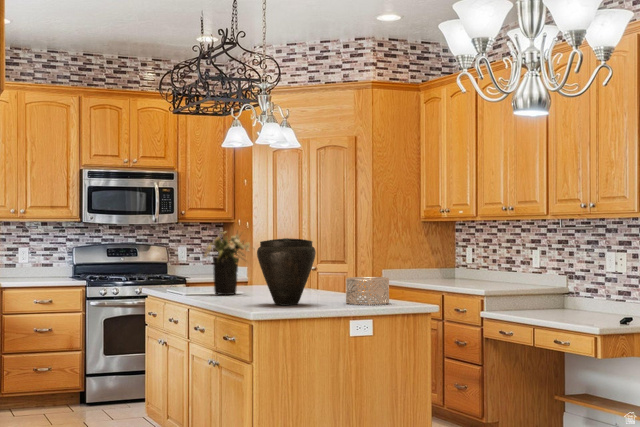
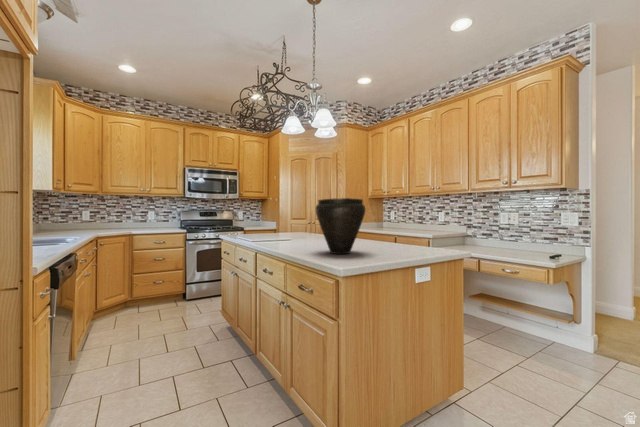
flower arrangement: present [204,232,250,295] -> none [261,197,298,241]
decorative bowl: present [346,277,389,305] -> none [382,229,418,252]

